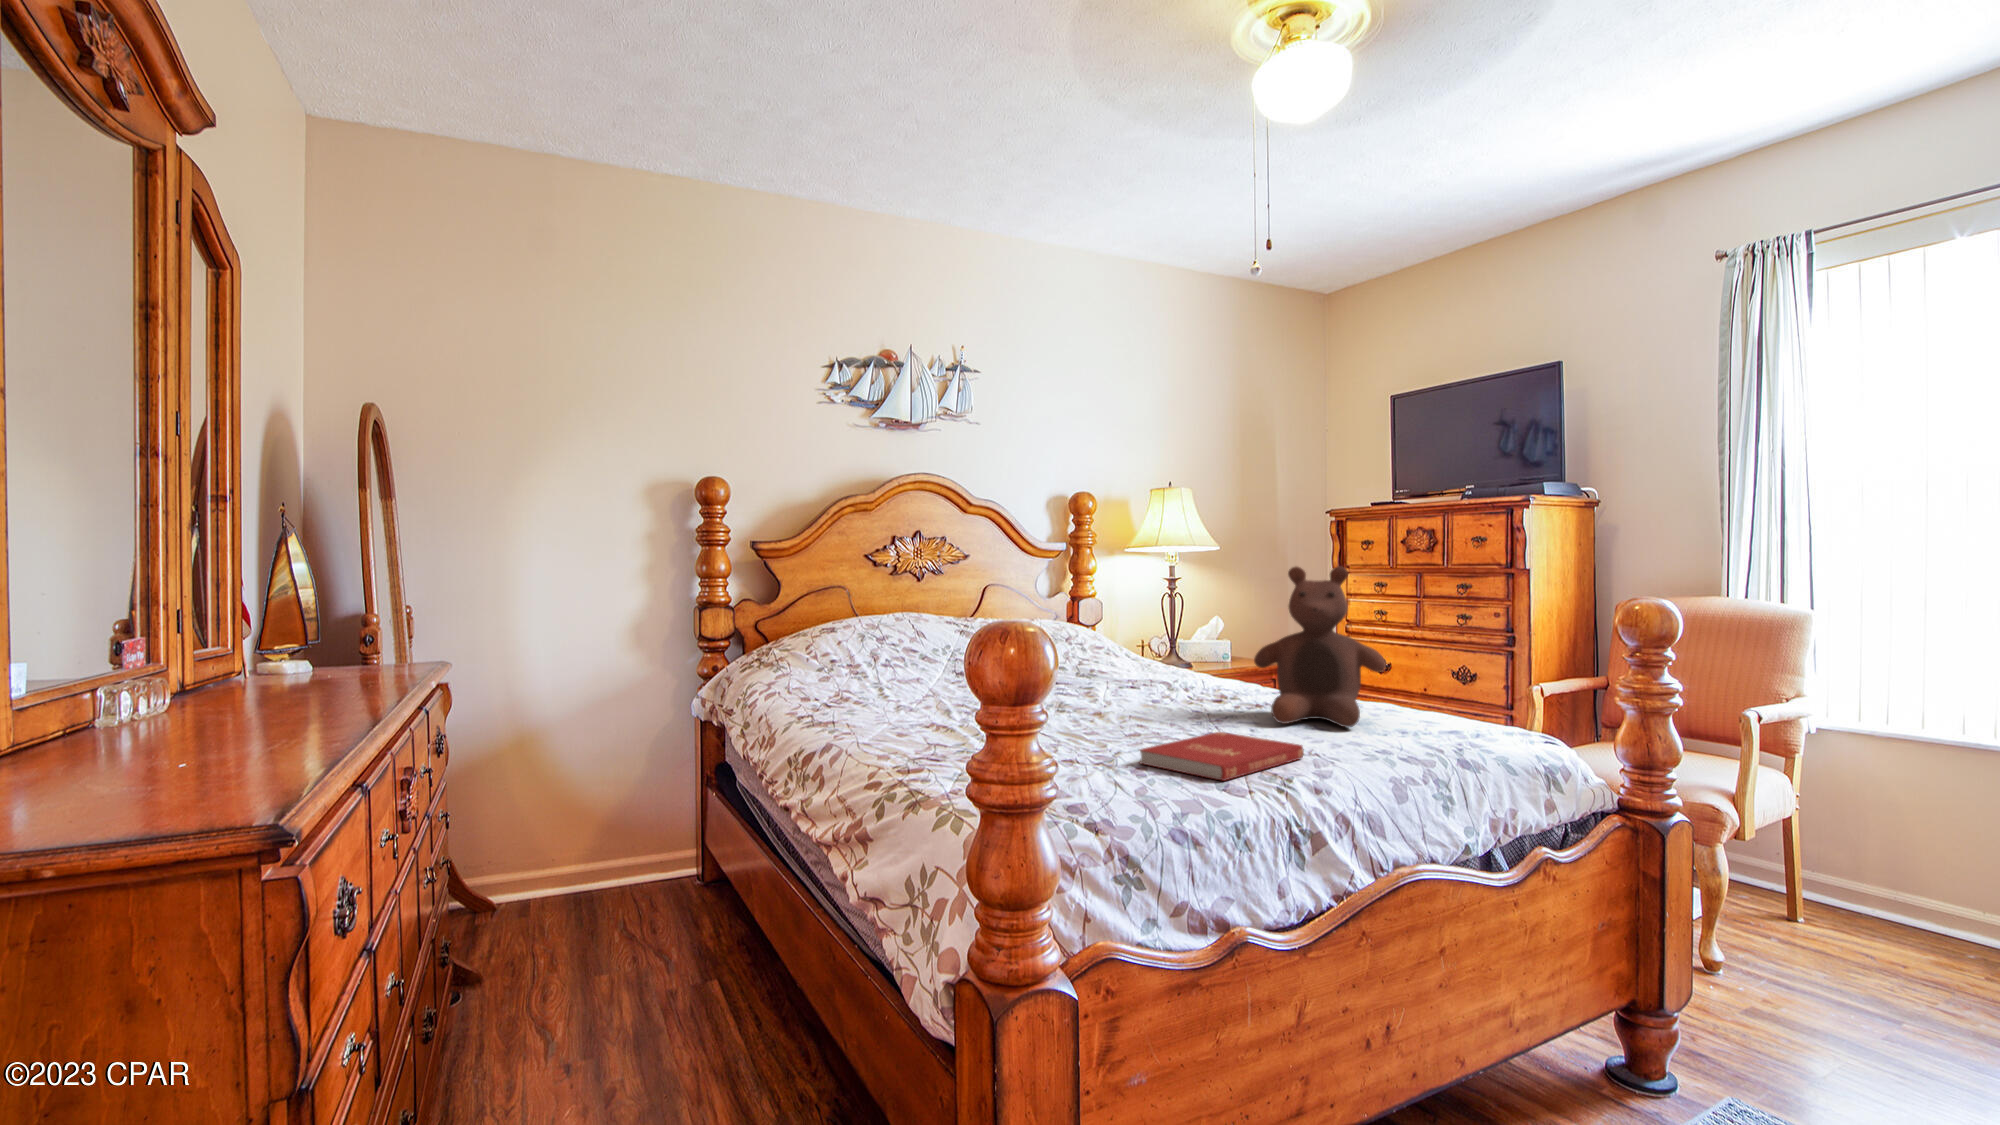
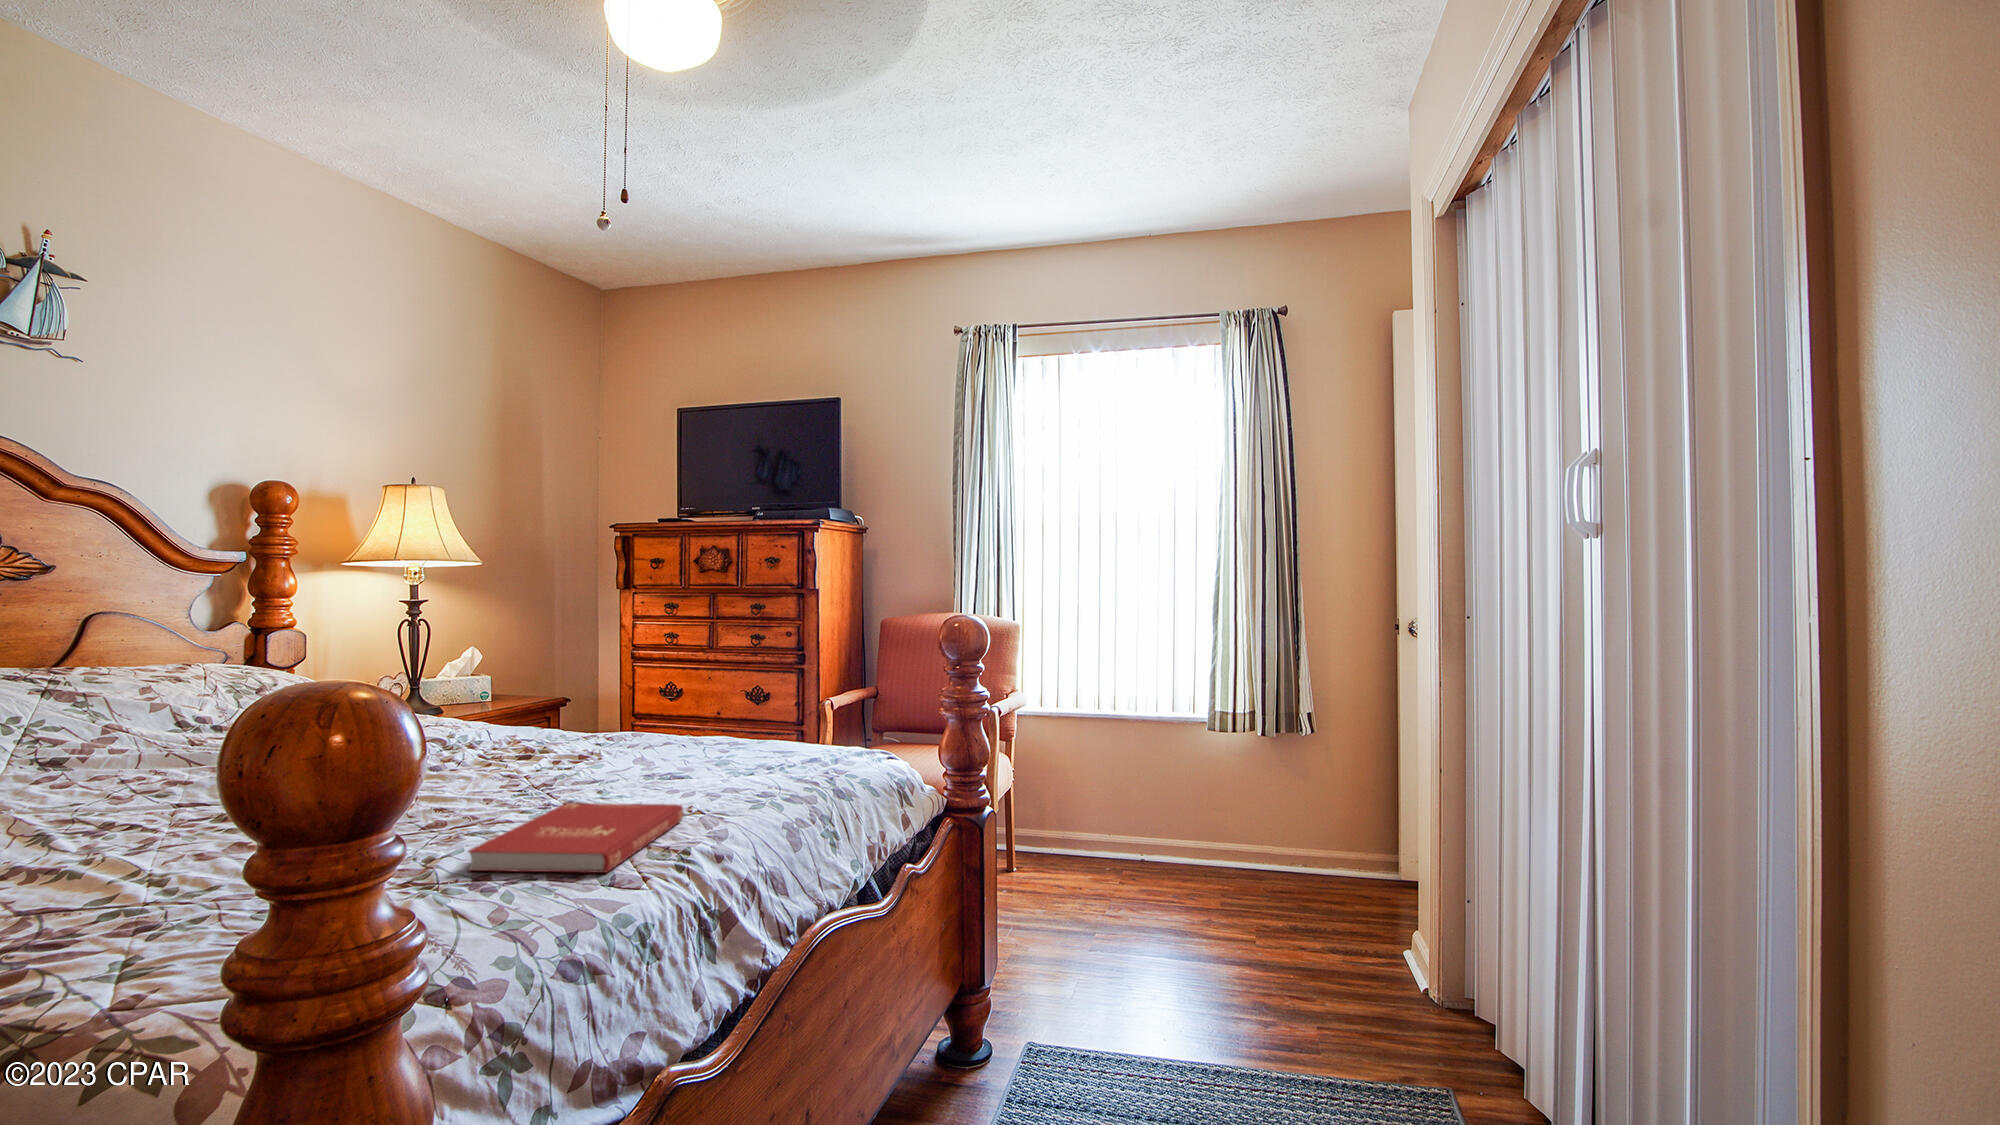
stuffed bear: present [1254,566,1386,727] -> none [584,588,738,778]

